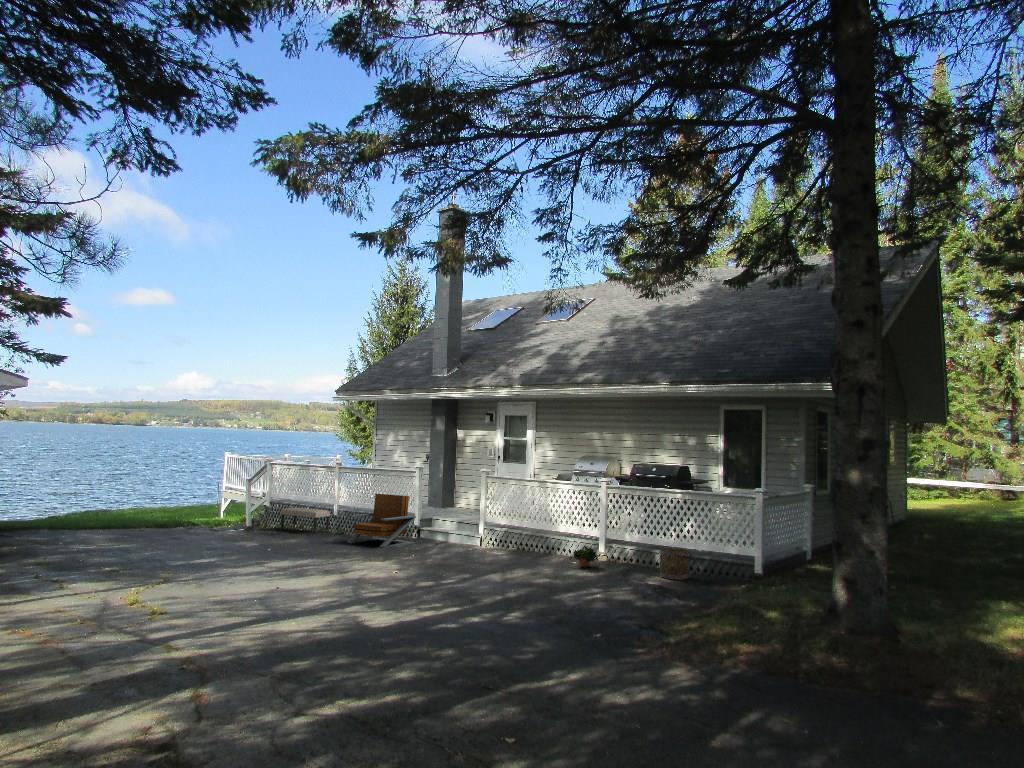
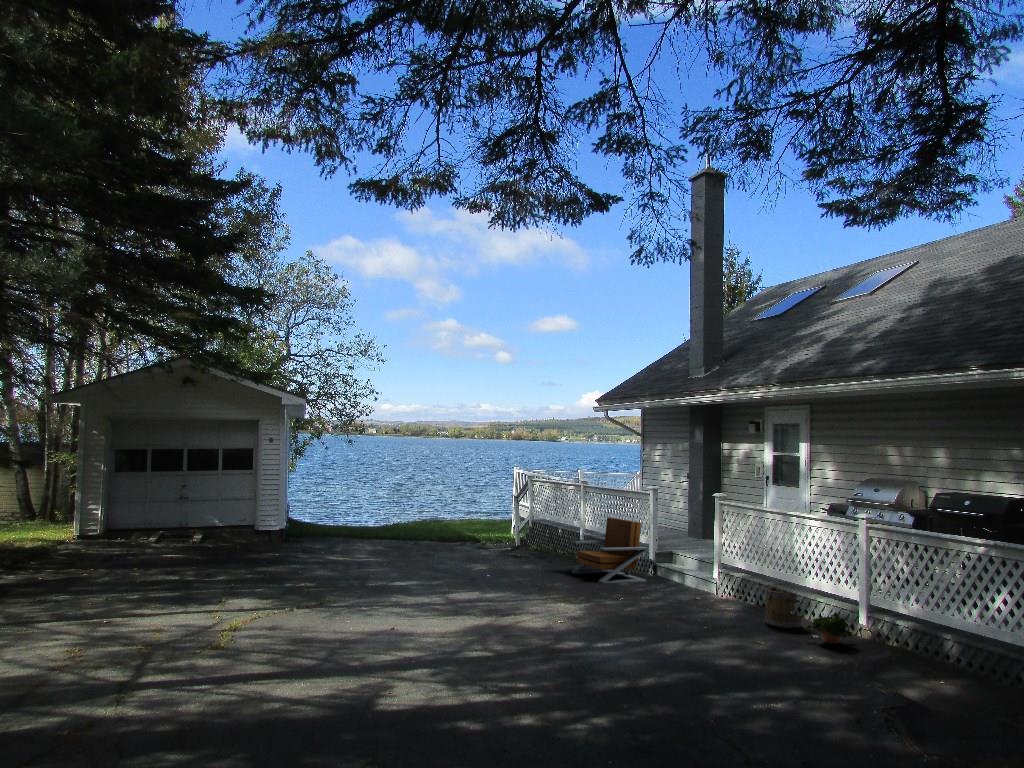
bench: present [281,508,330,534] -> none [530,528,576,559]
bucket: present [660,547,692,580] -> present [765,587,802,628]

